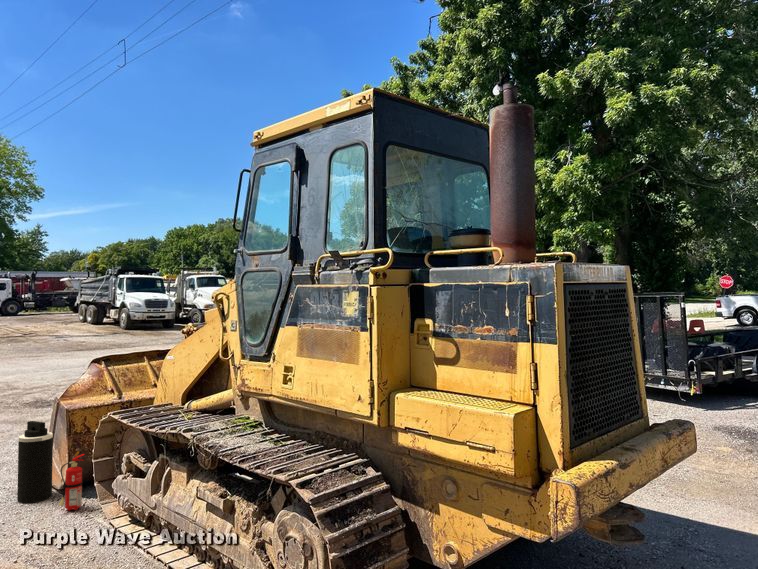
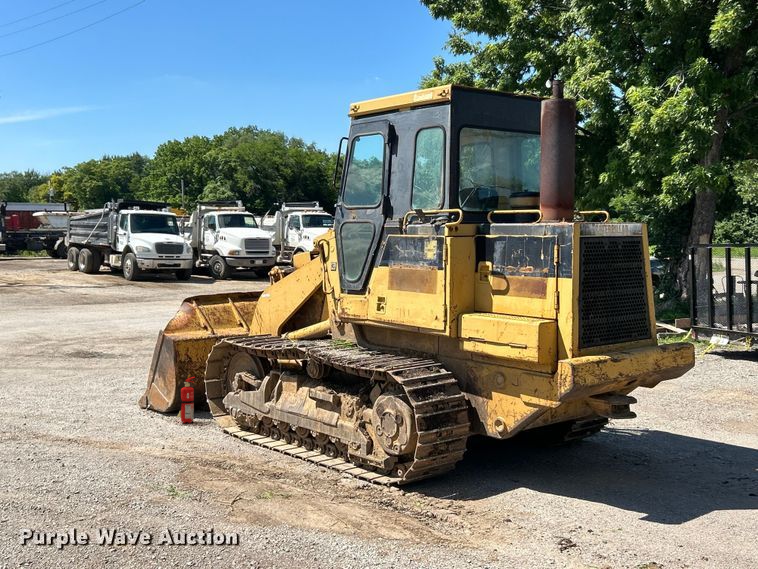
trash can: present [17,421,53,503] -> none [136,349,163,418]

